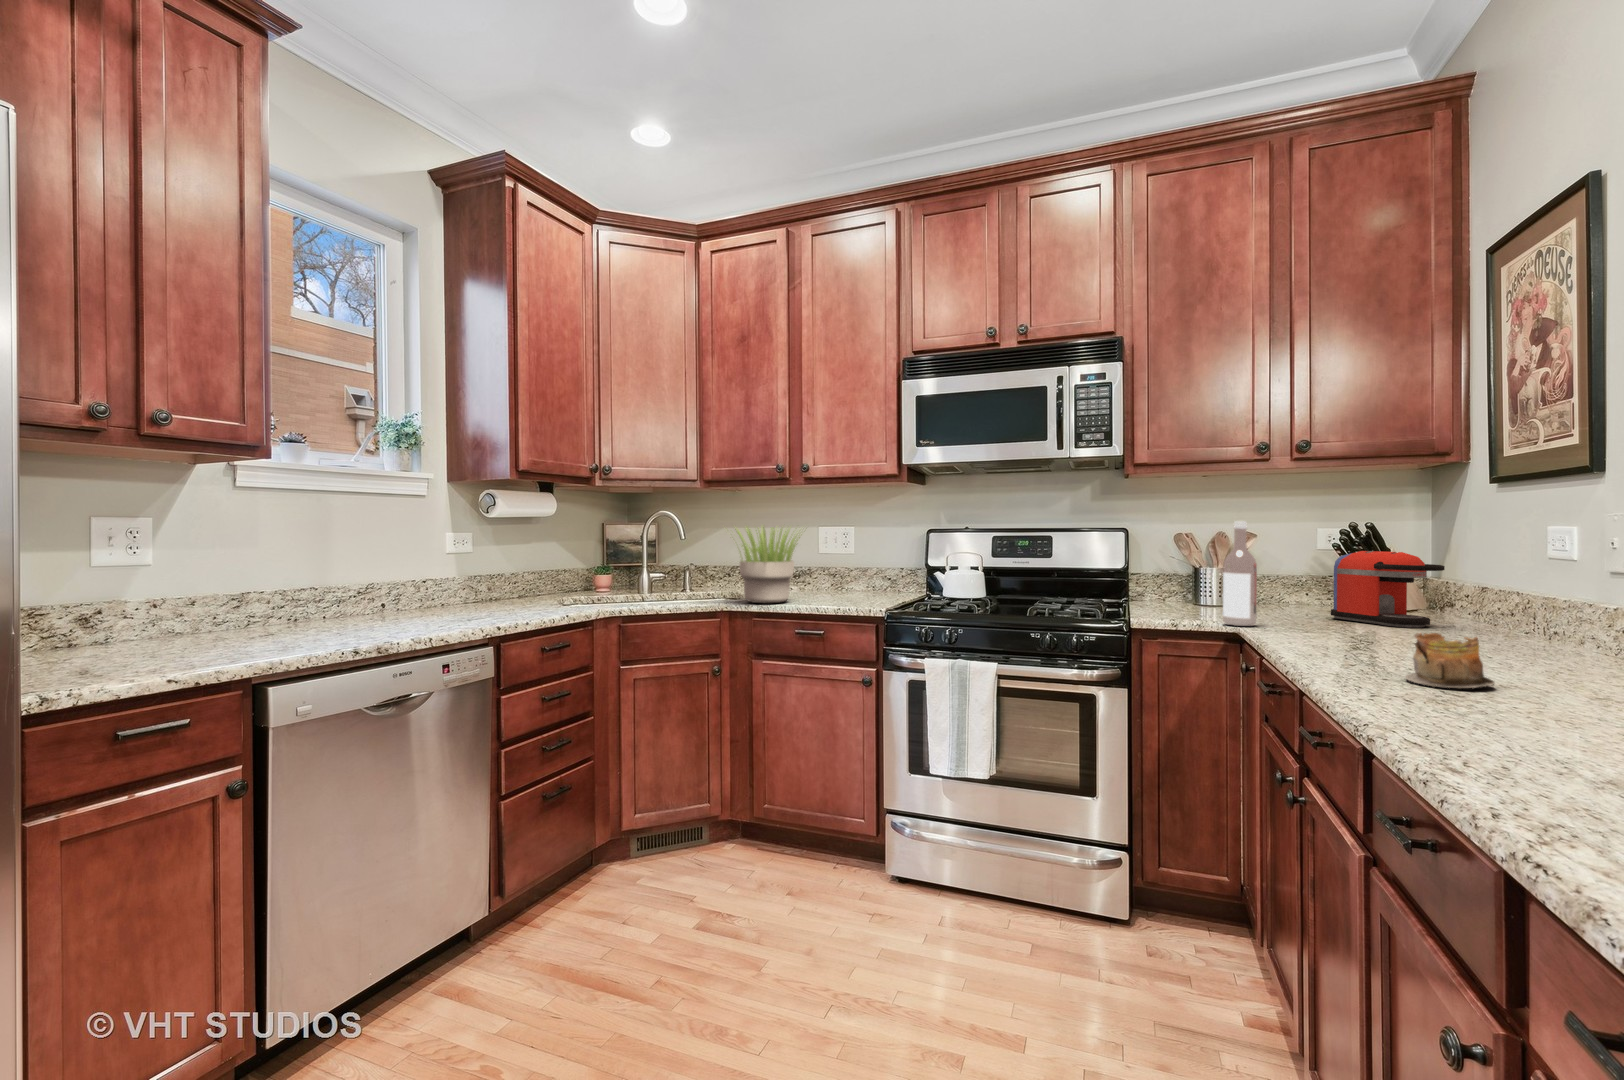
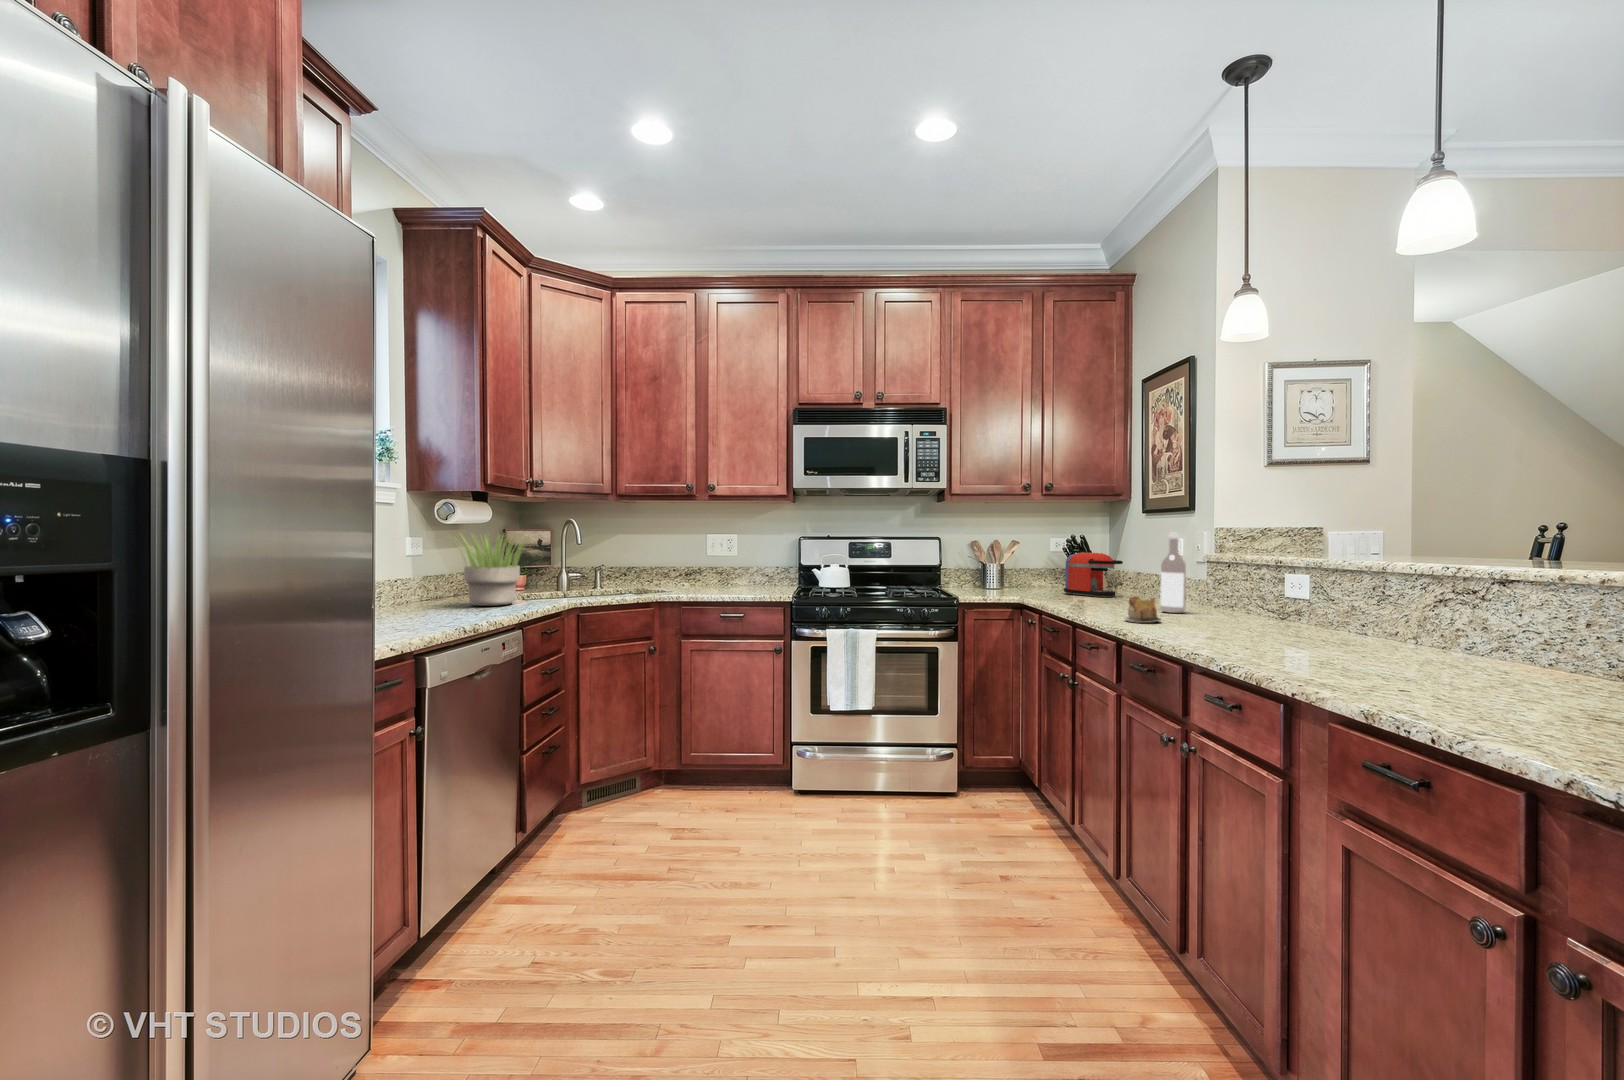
wine bottle: present [1223,521,1257,626] -> present [1160,533,1186,613]
potted plant: present [735,527,800,603] -> present [453,534,529,606]

